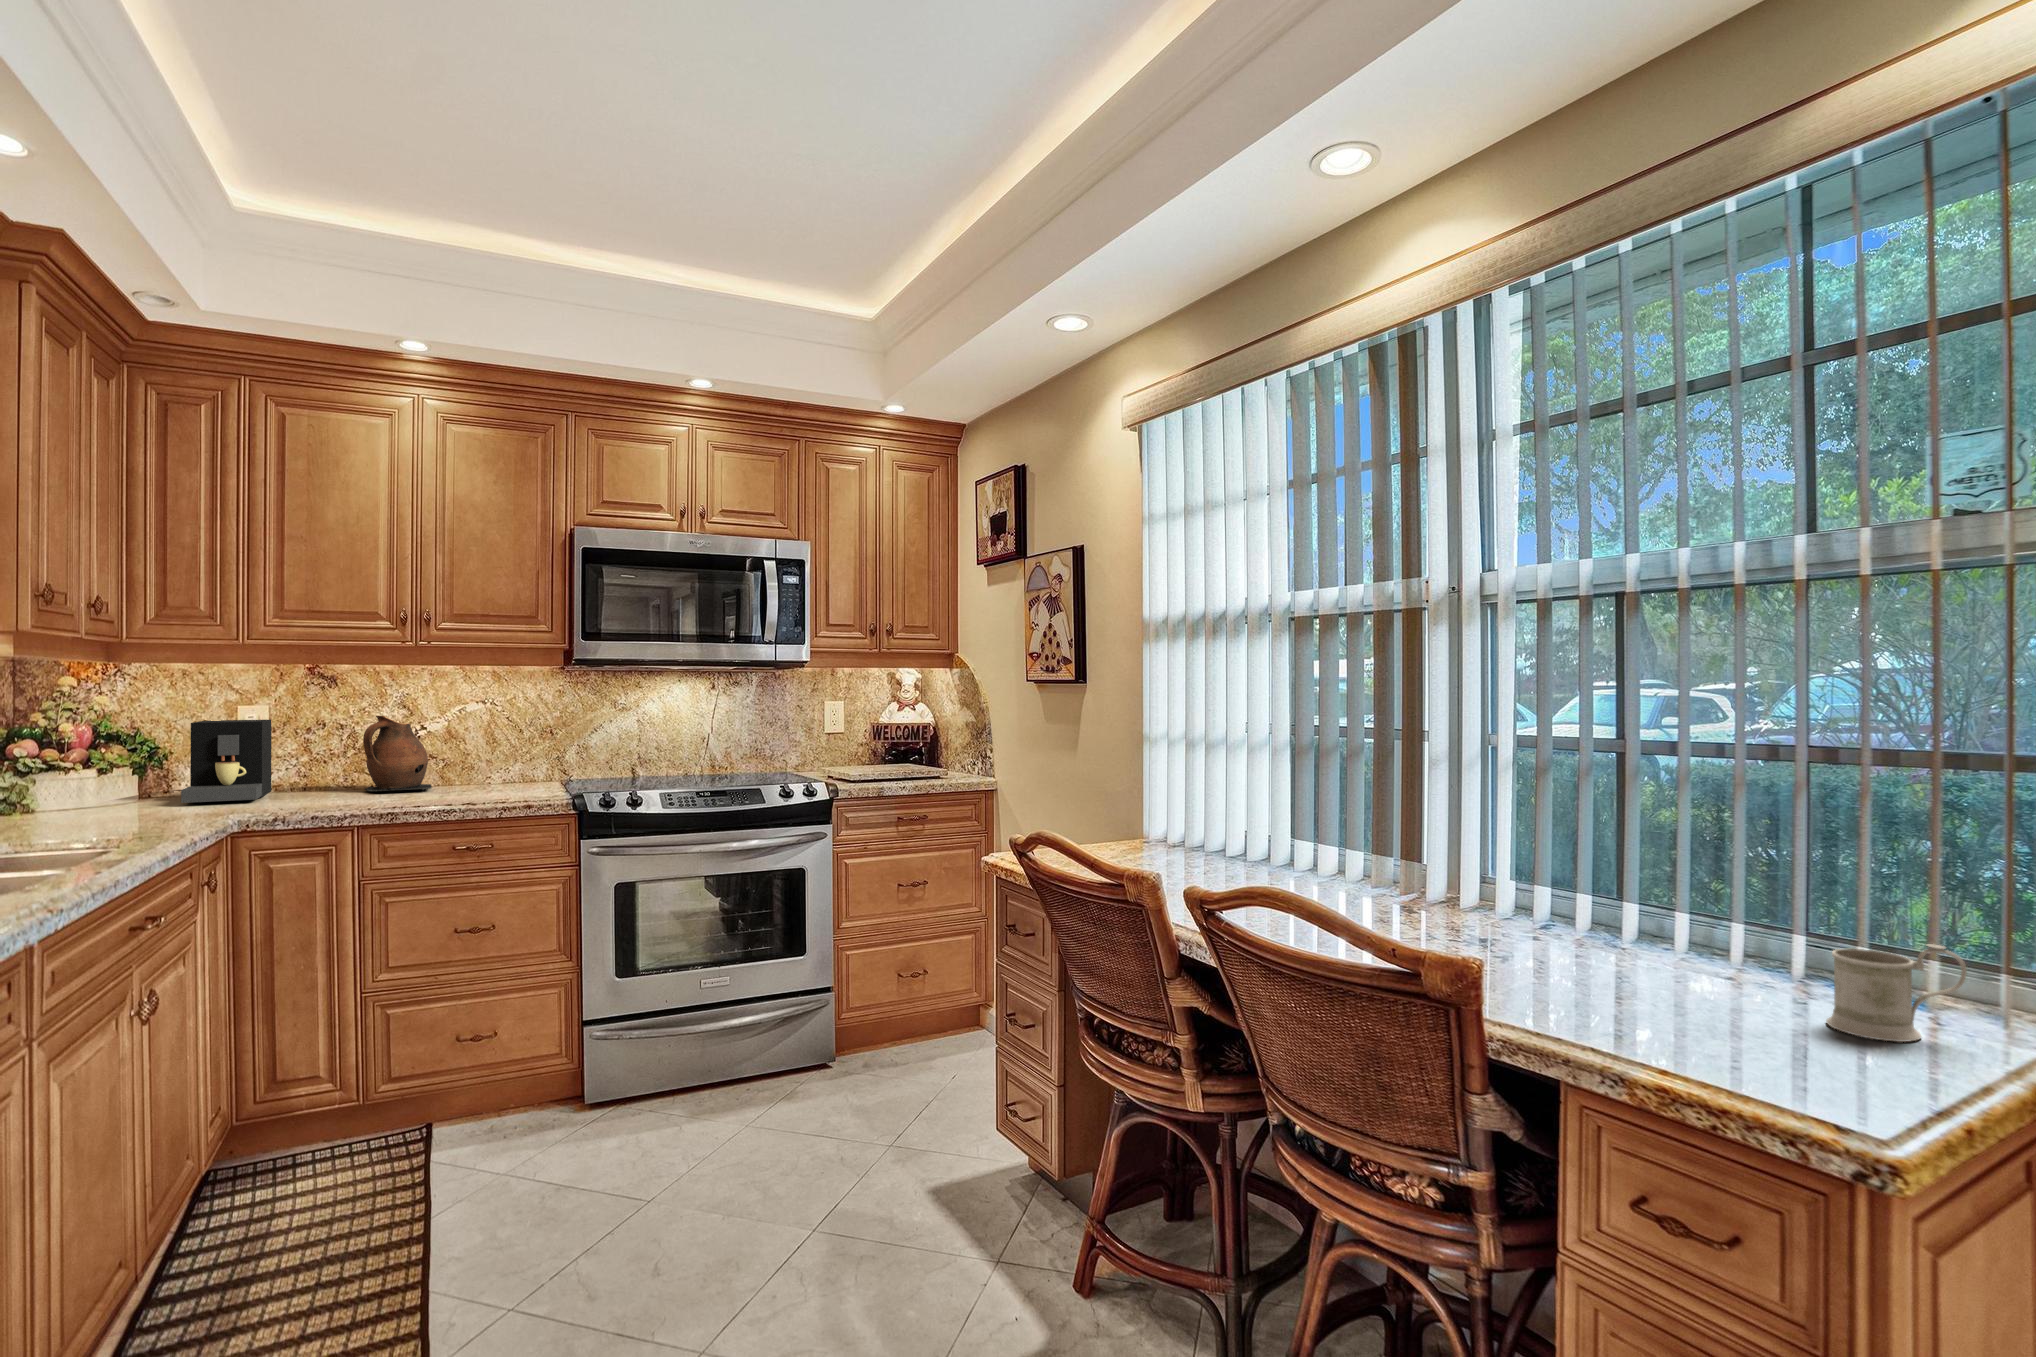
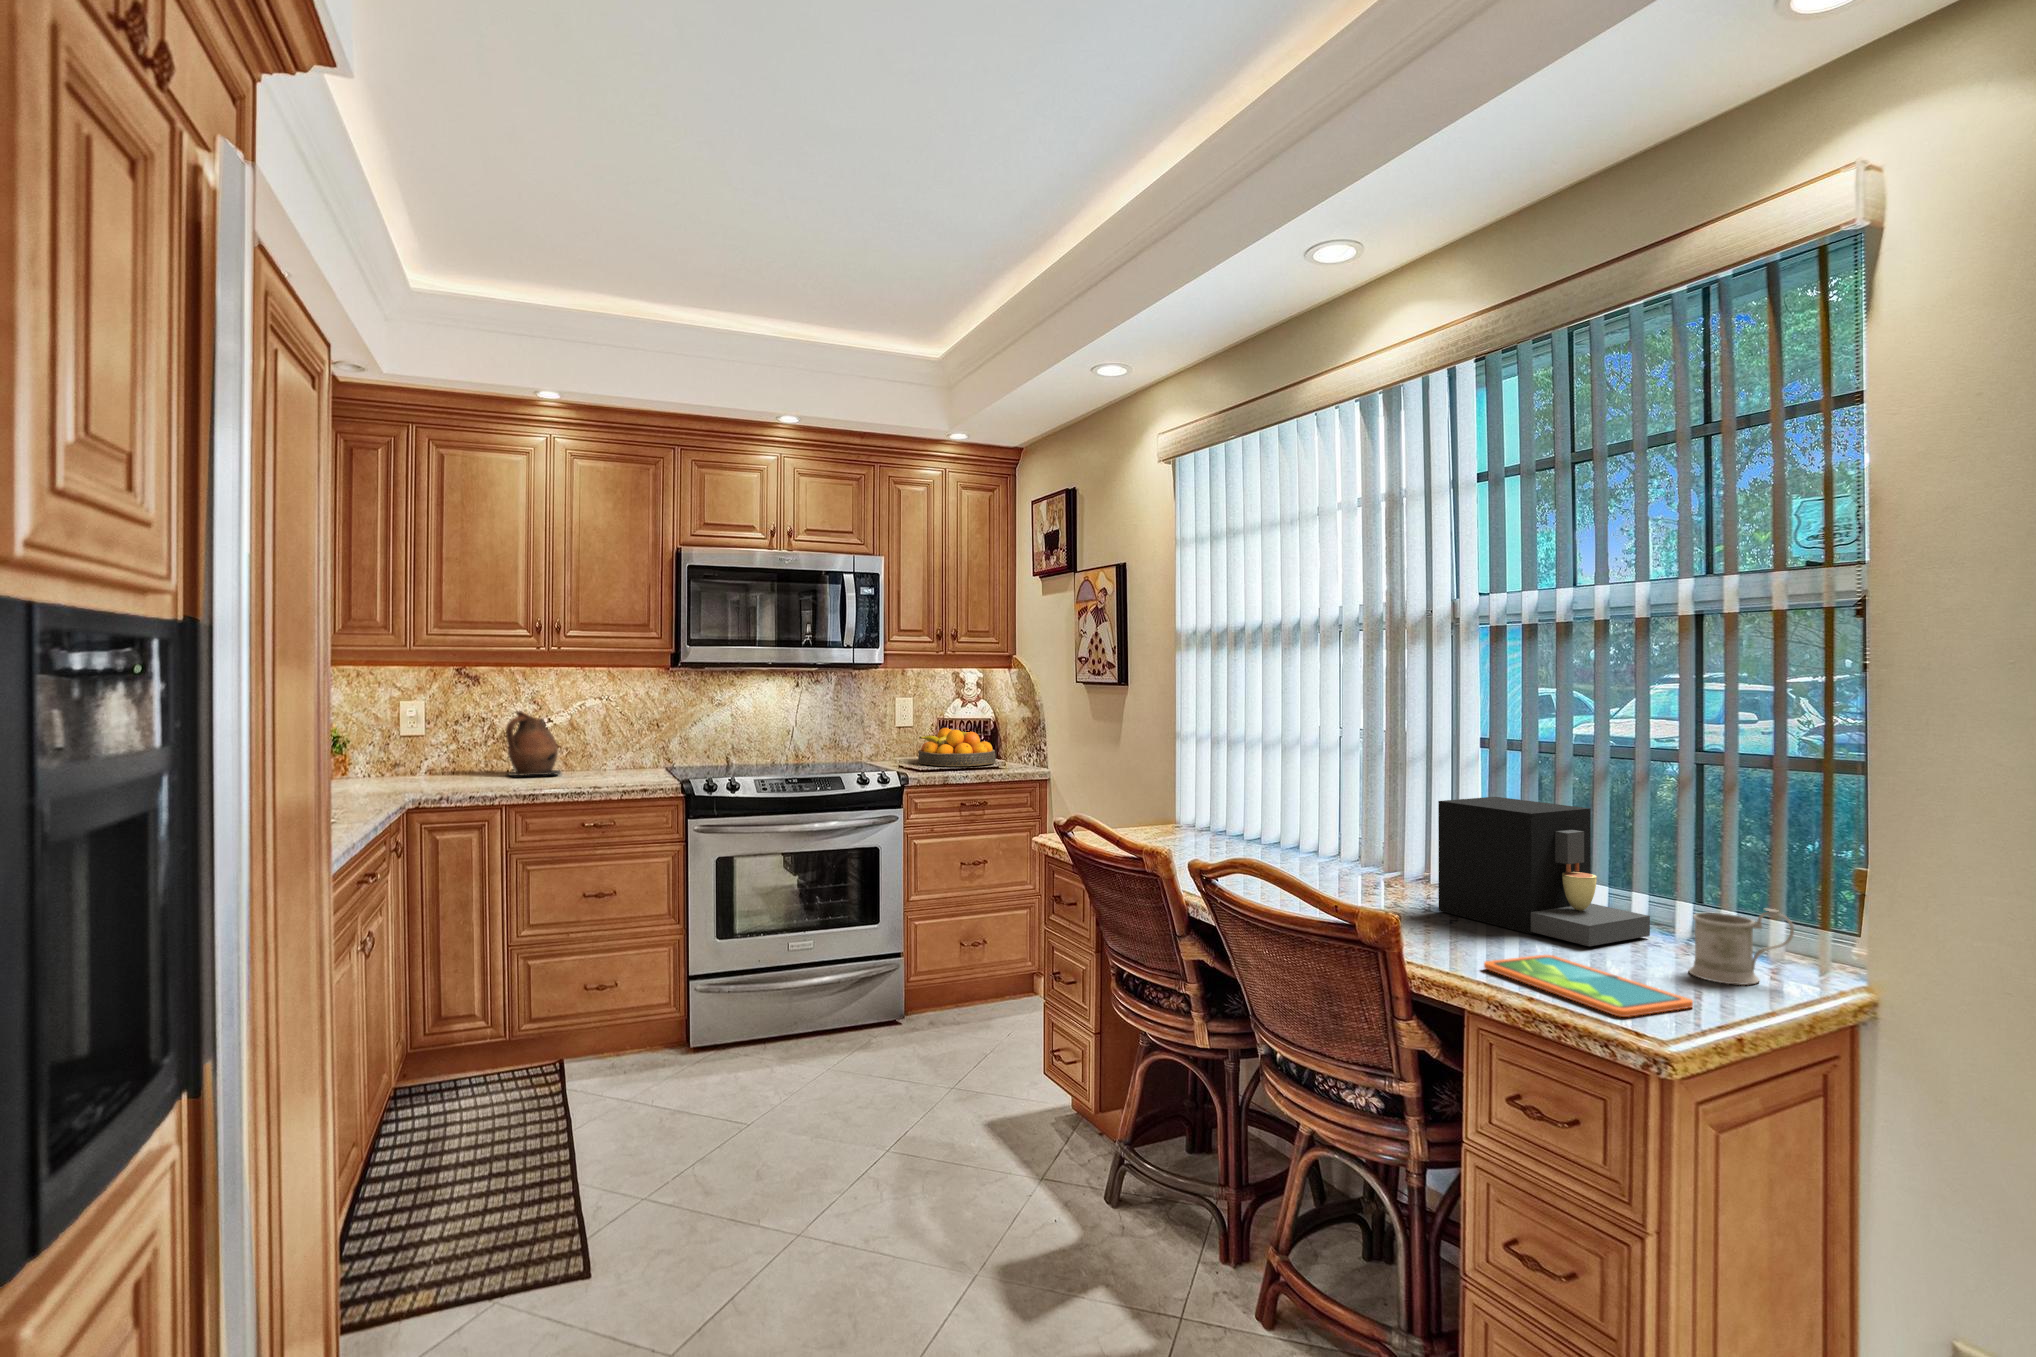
coffee maker: present [181,719,272,803] -> present [1438,797,1650,946]
fruit bowl: none [851,733,938,776] -> present [918,728,996,766]
tablet: none [1576,1004,1867,1096] -> present [1484,955,1693,1017]

